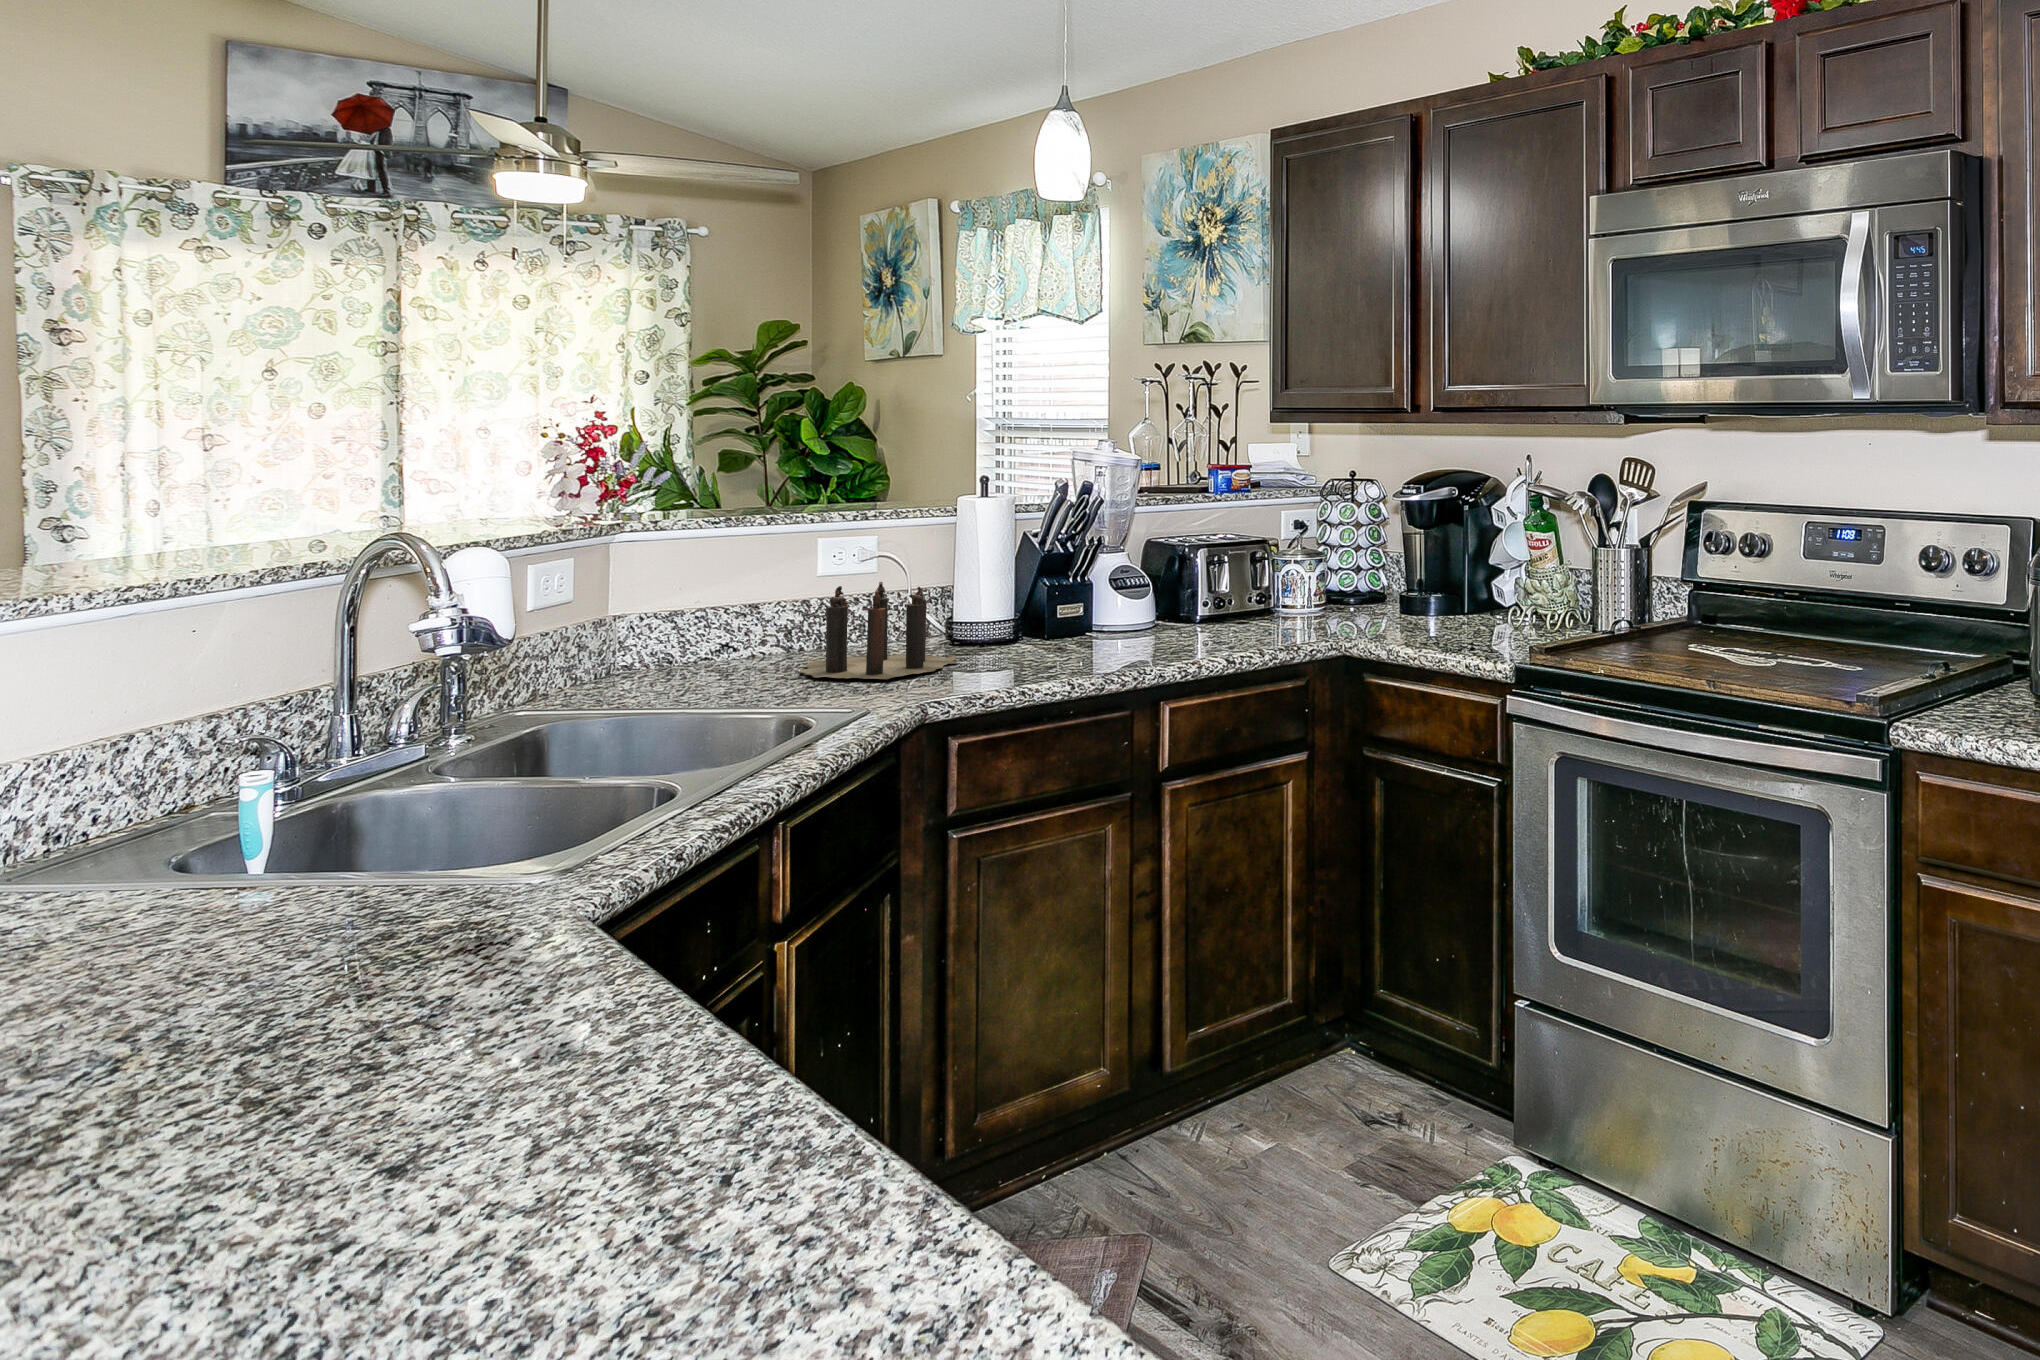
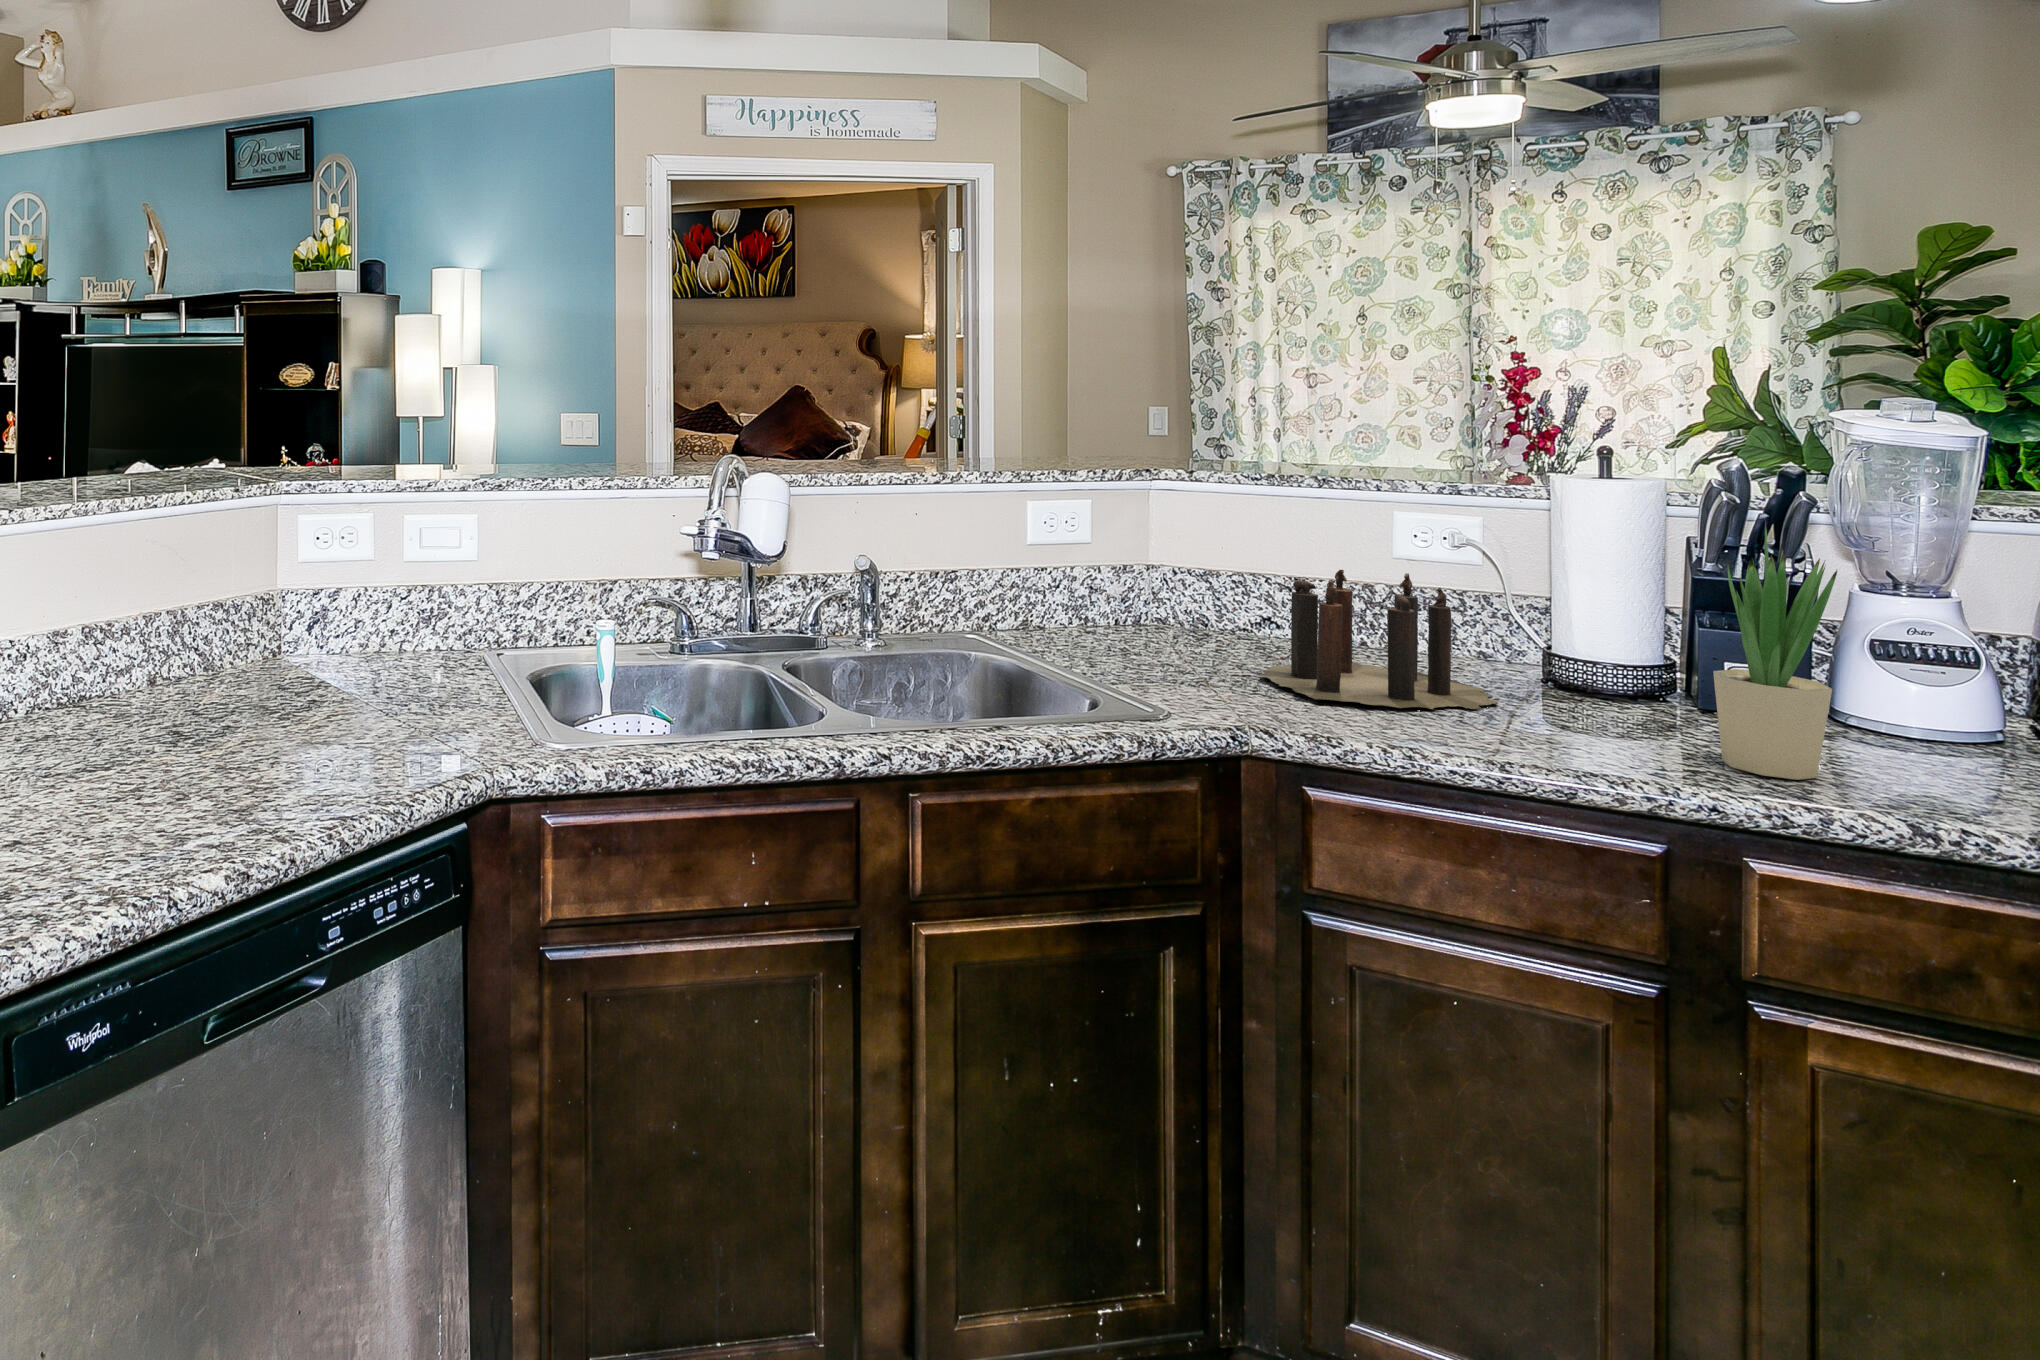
potted plant: none [1091,515,1151,656] -> present [1713,522,1837,780]

